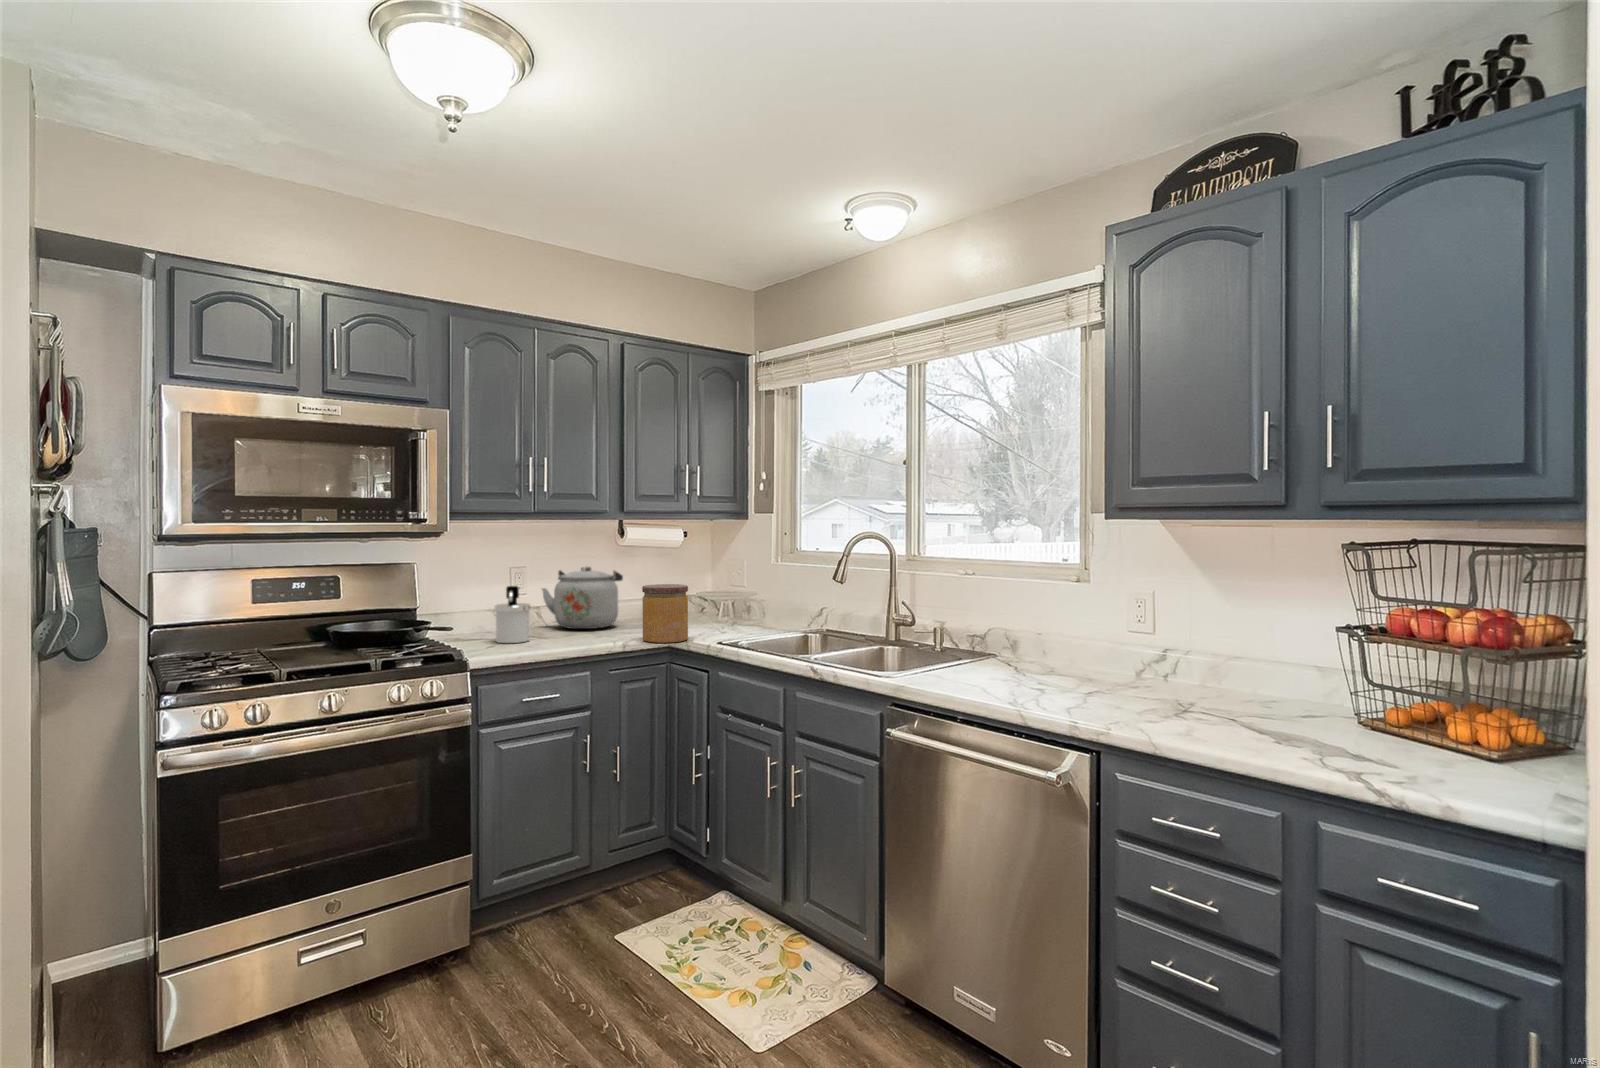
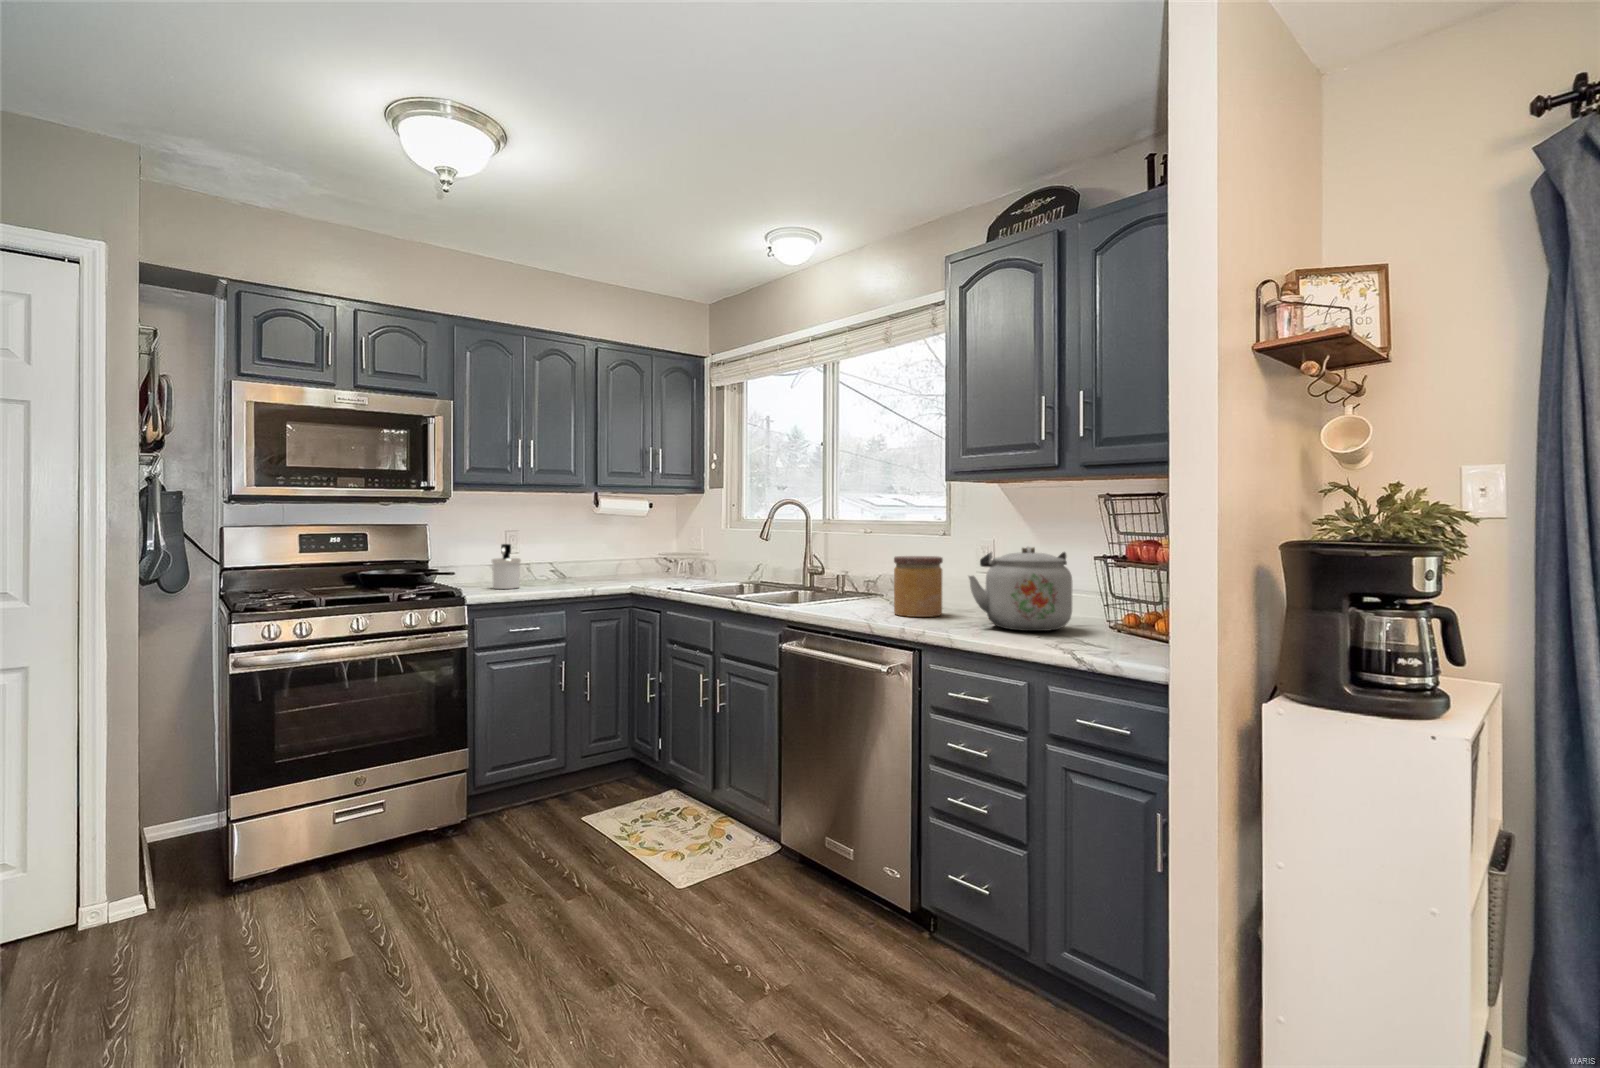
kettle: present [542,566,623,629] -> present [969,546,1072,631]
jar: present [642,584,688,643] -> present [894,556,943,617]

